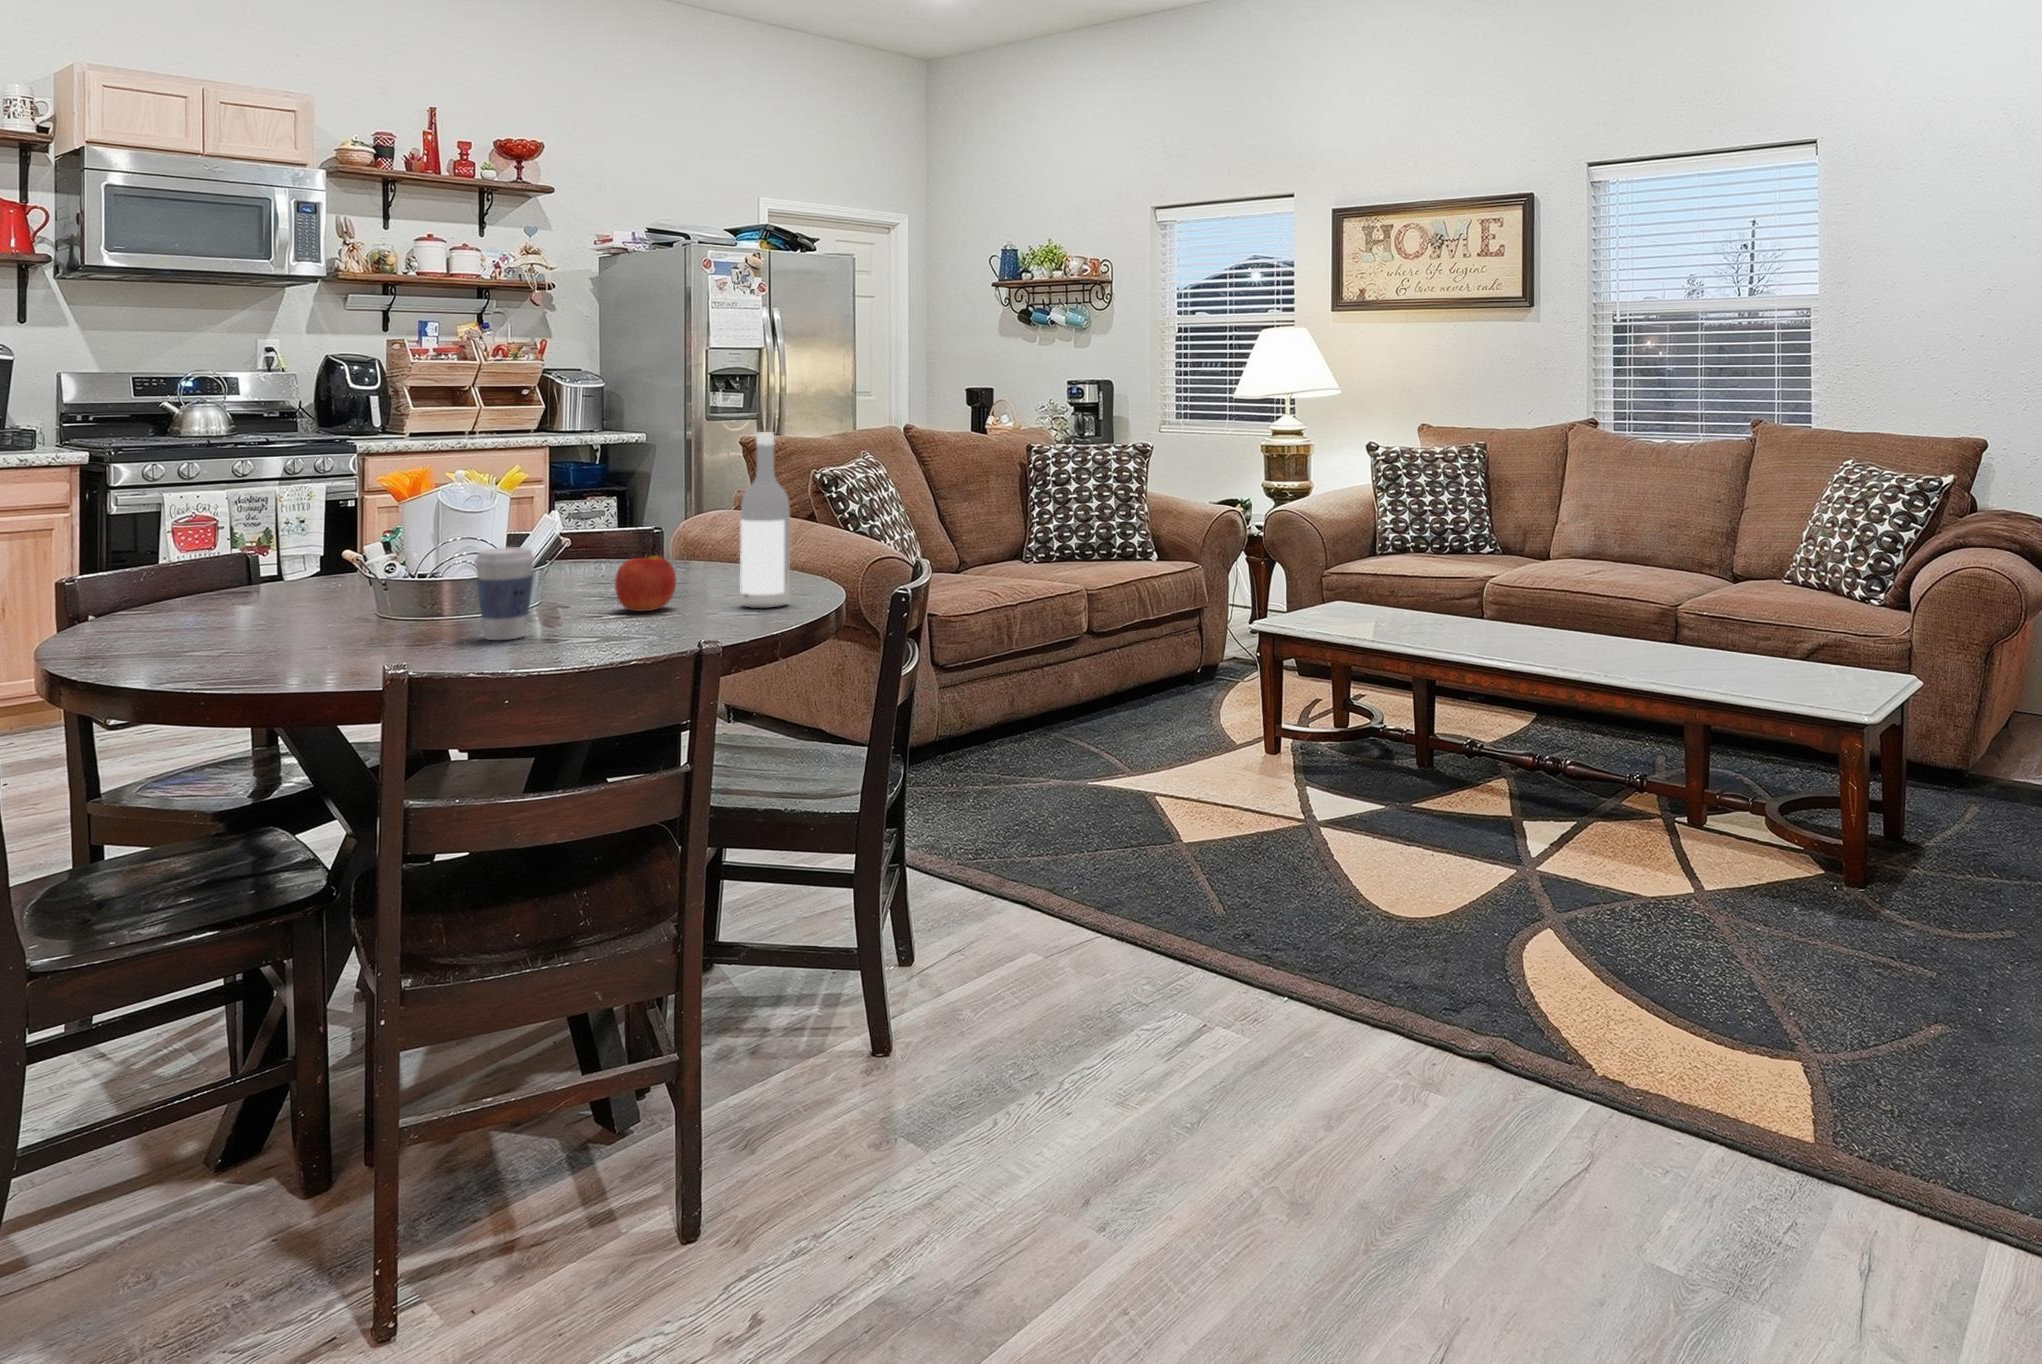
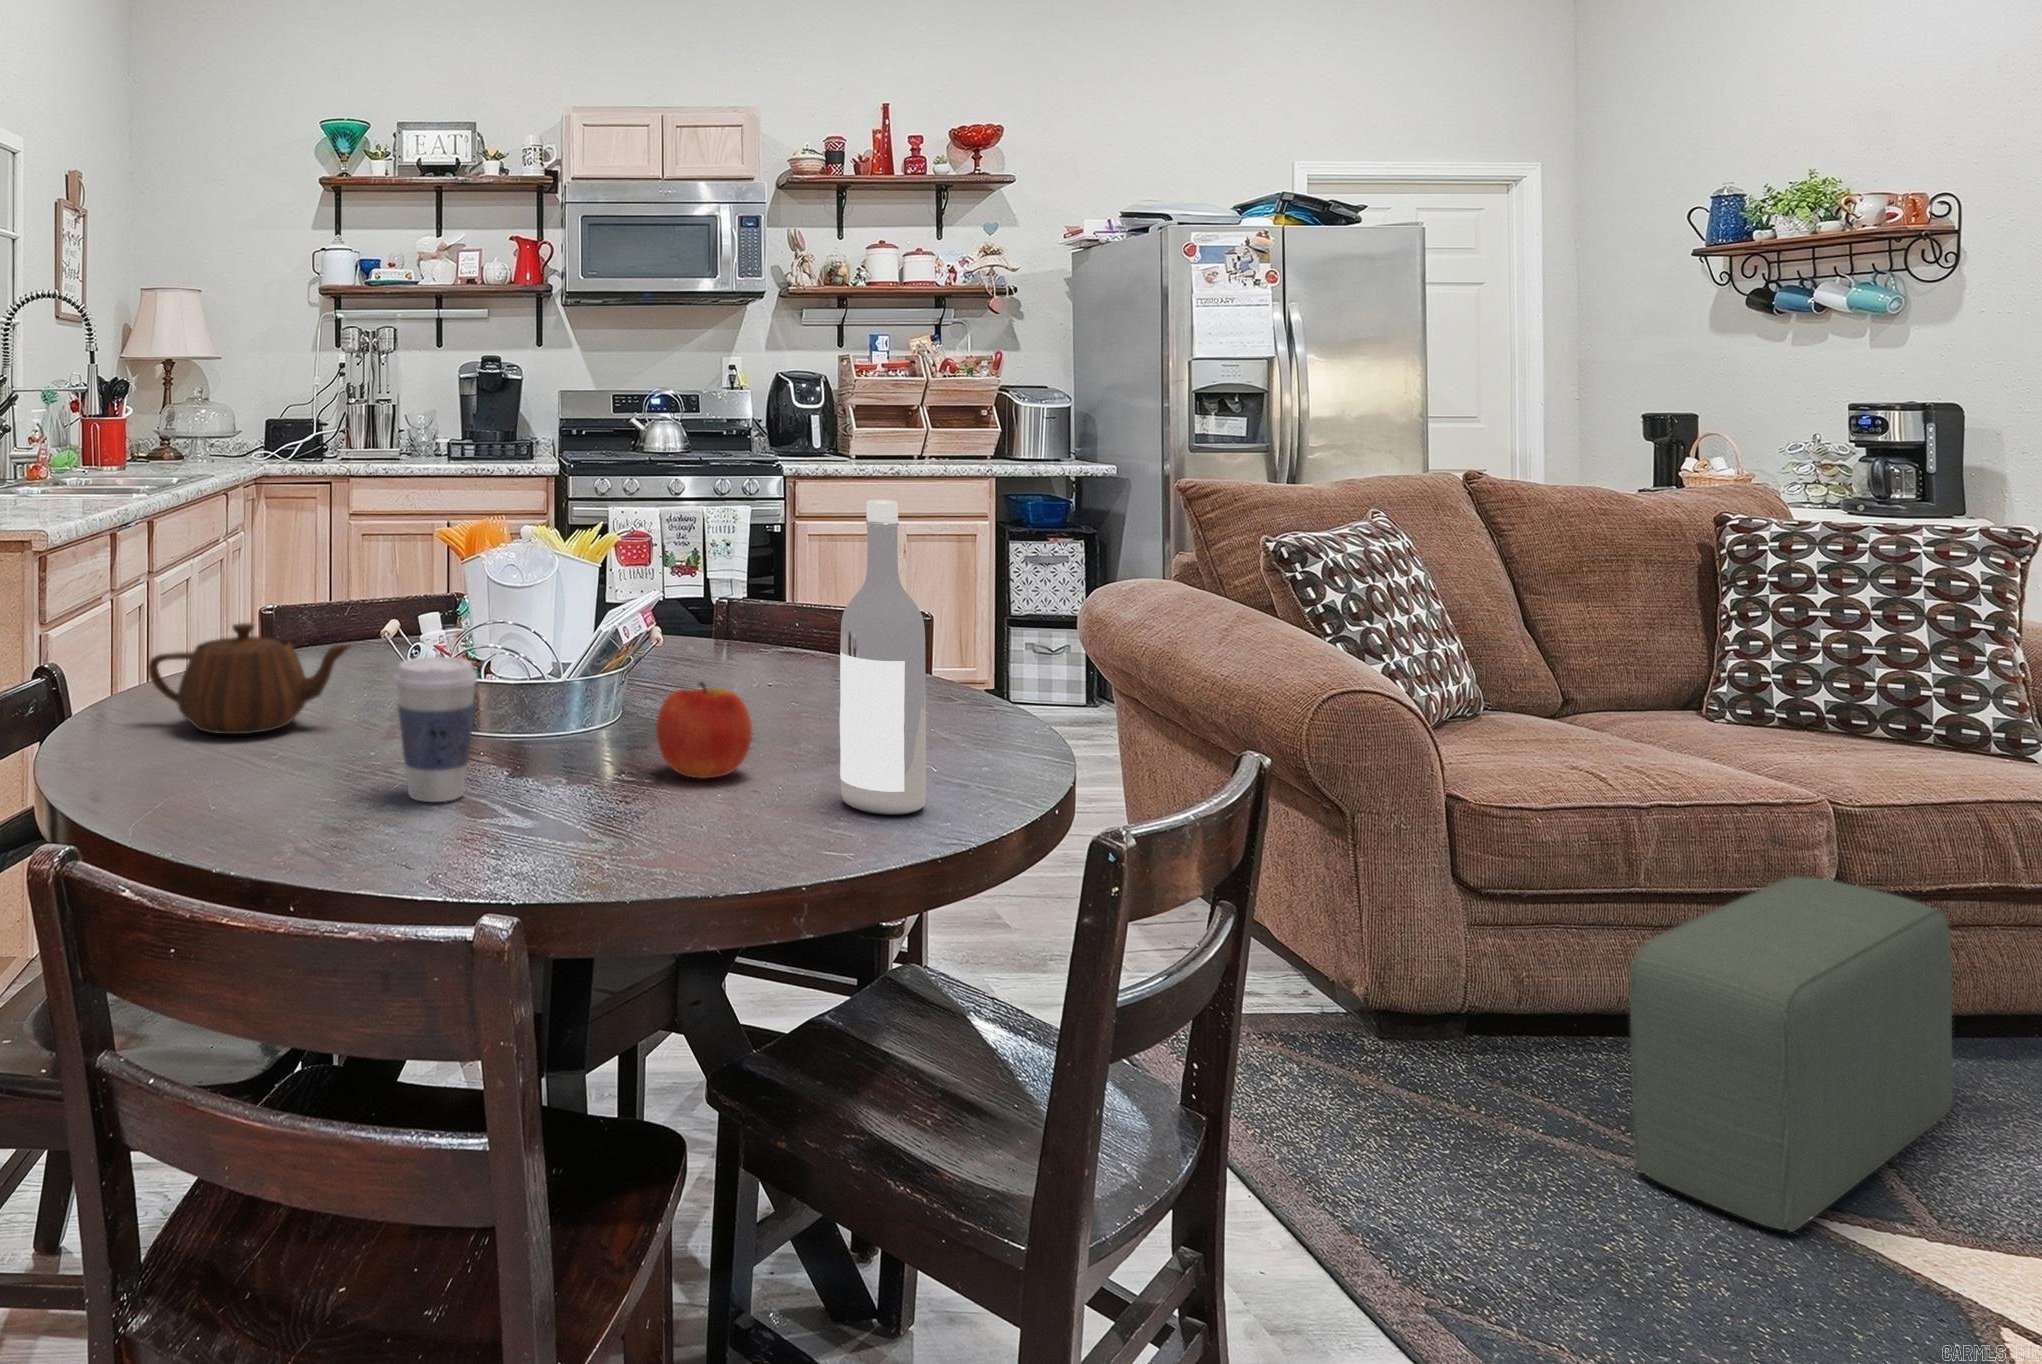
teapot: none [159,555,350,642] -> present [148,623,351,734]
pouf: none [1023,629,1133,790] -> present [1630,876,1953,1232]

